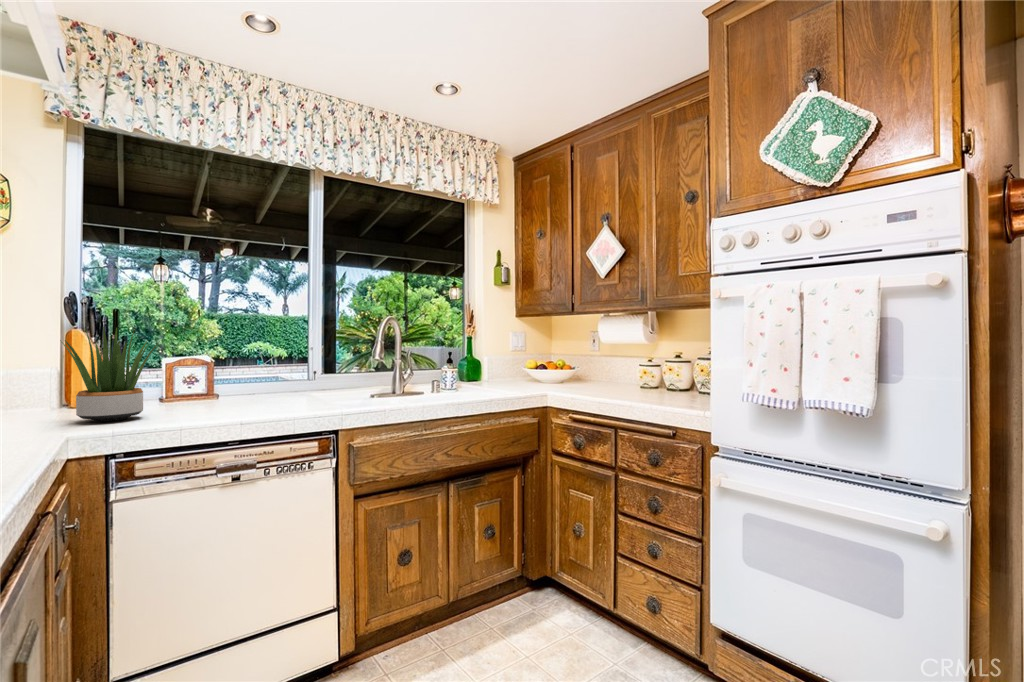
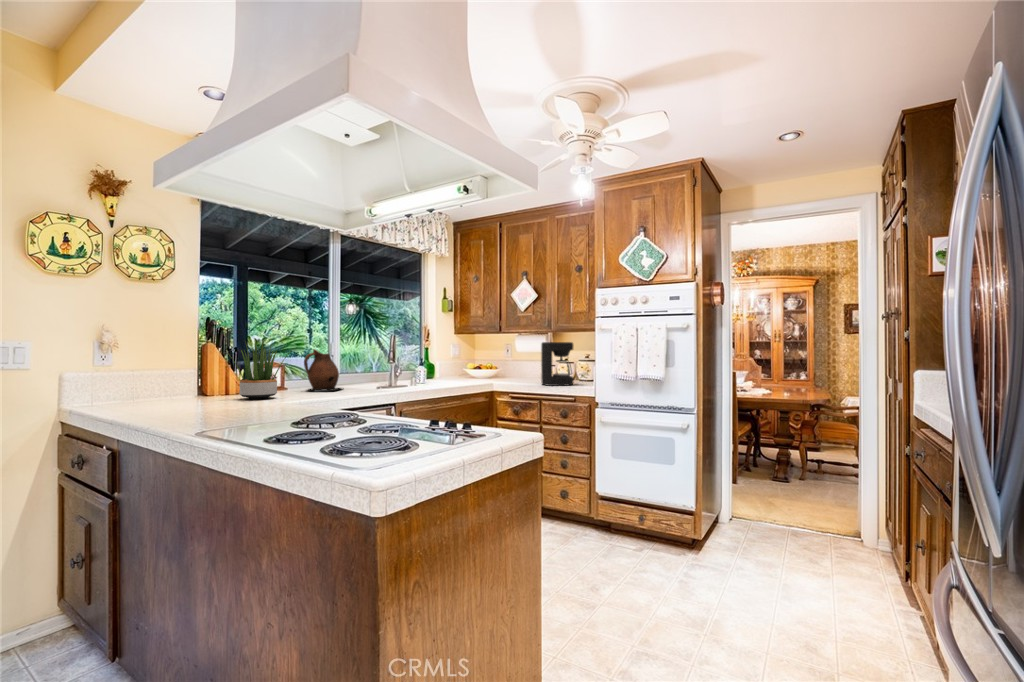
coffee maker: none [619,326,679,405] -> present [541,342,574,386]
ceramic pitcher: none [230,341,297,407] -> present [304,349,341,391]

